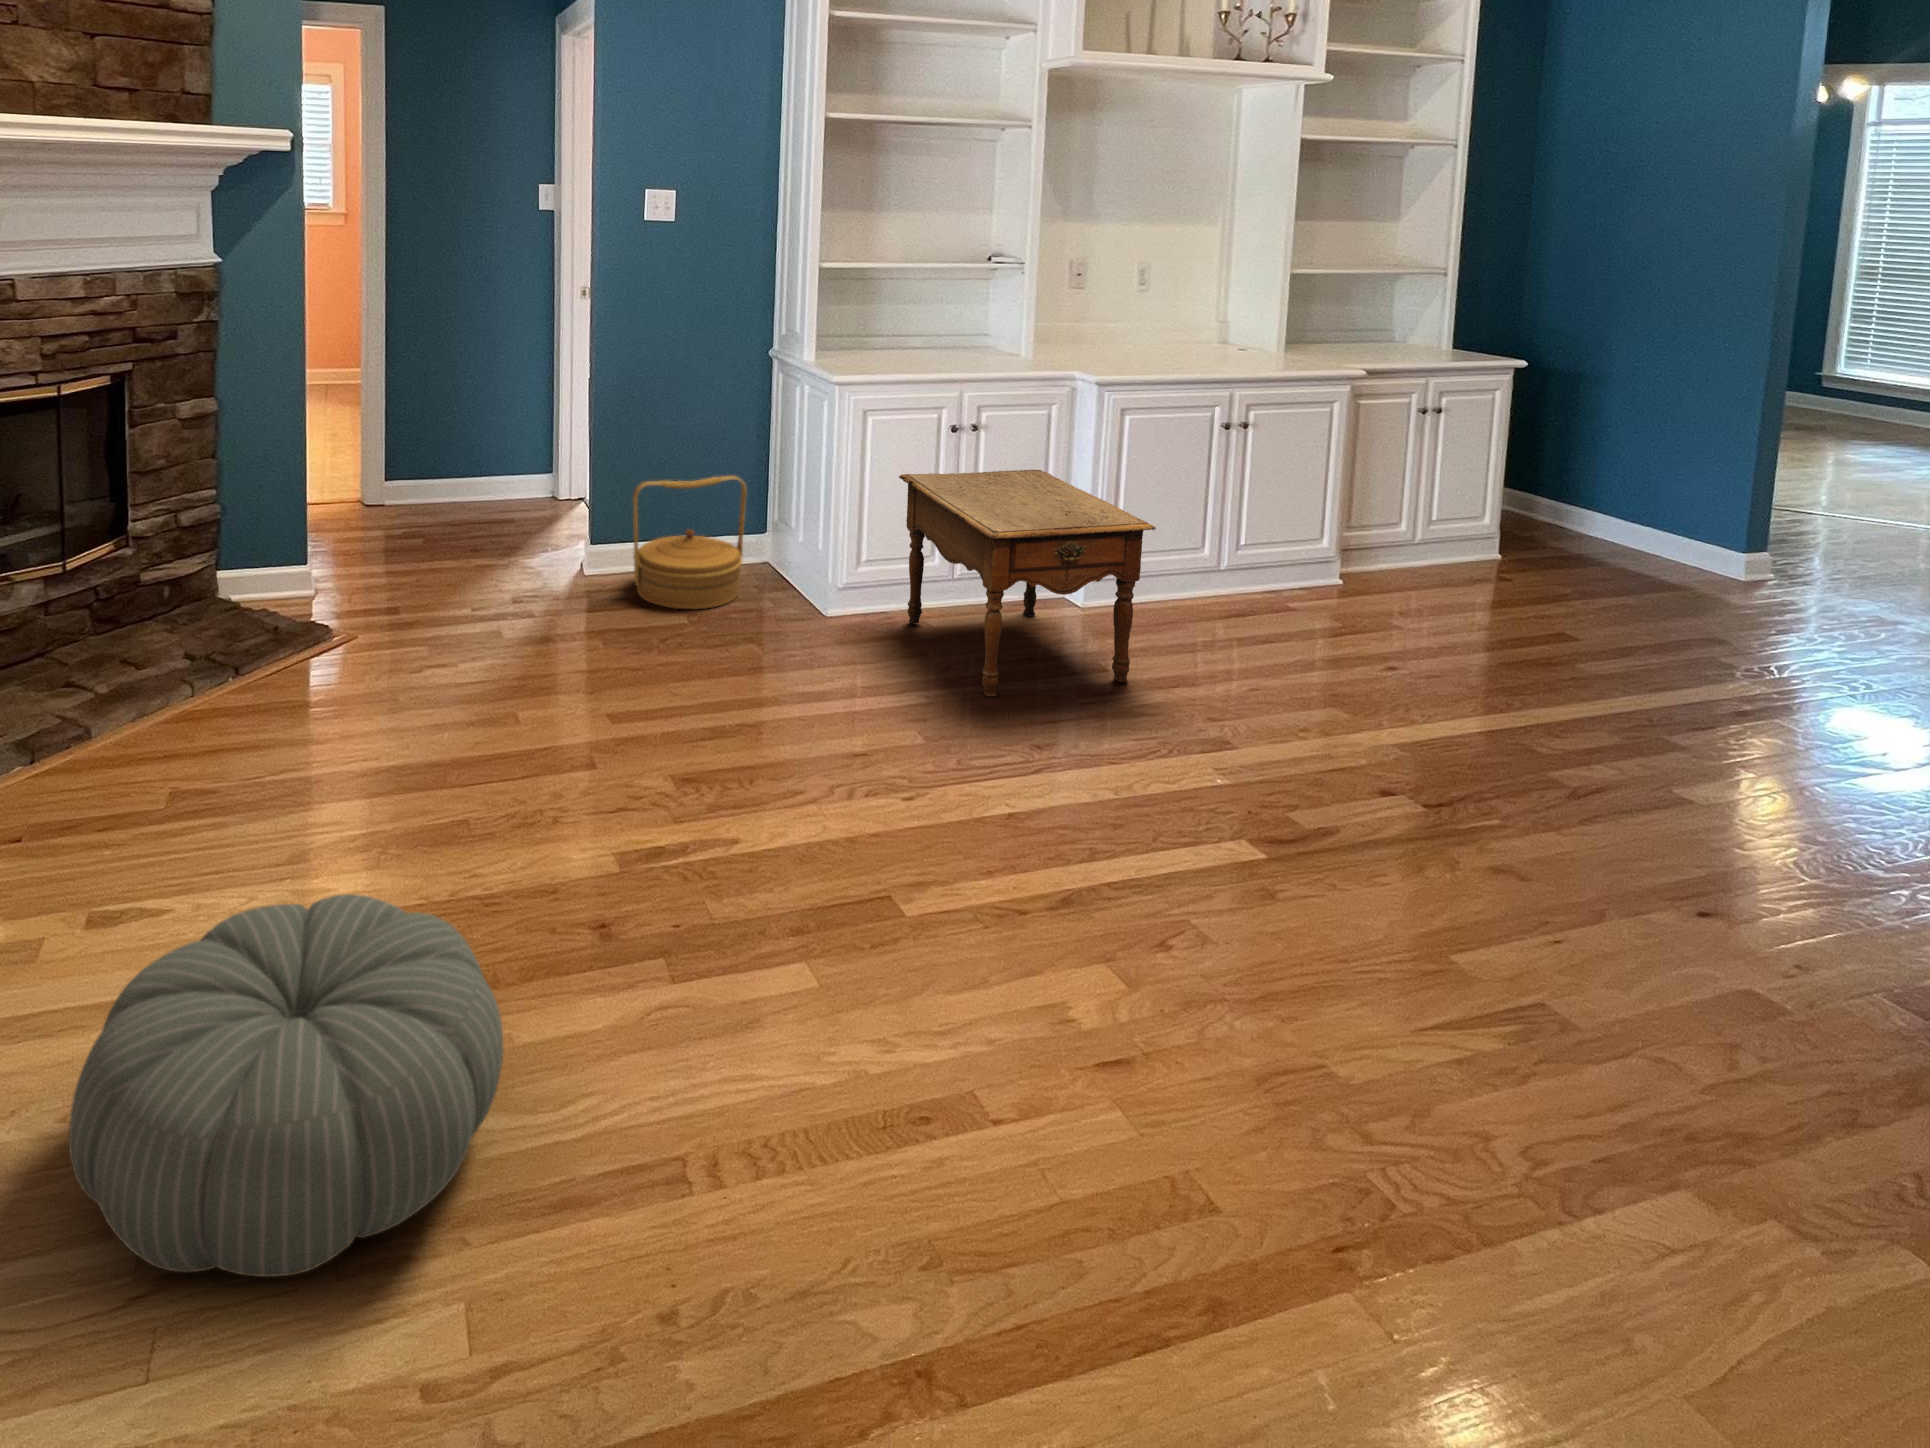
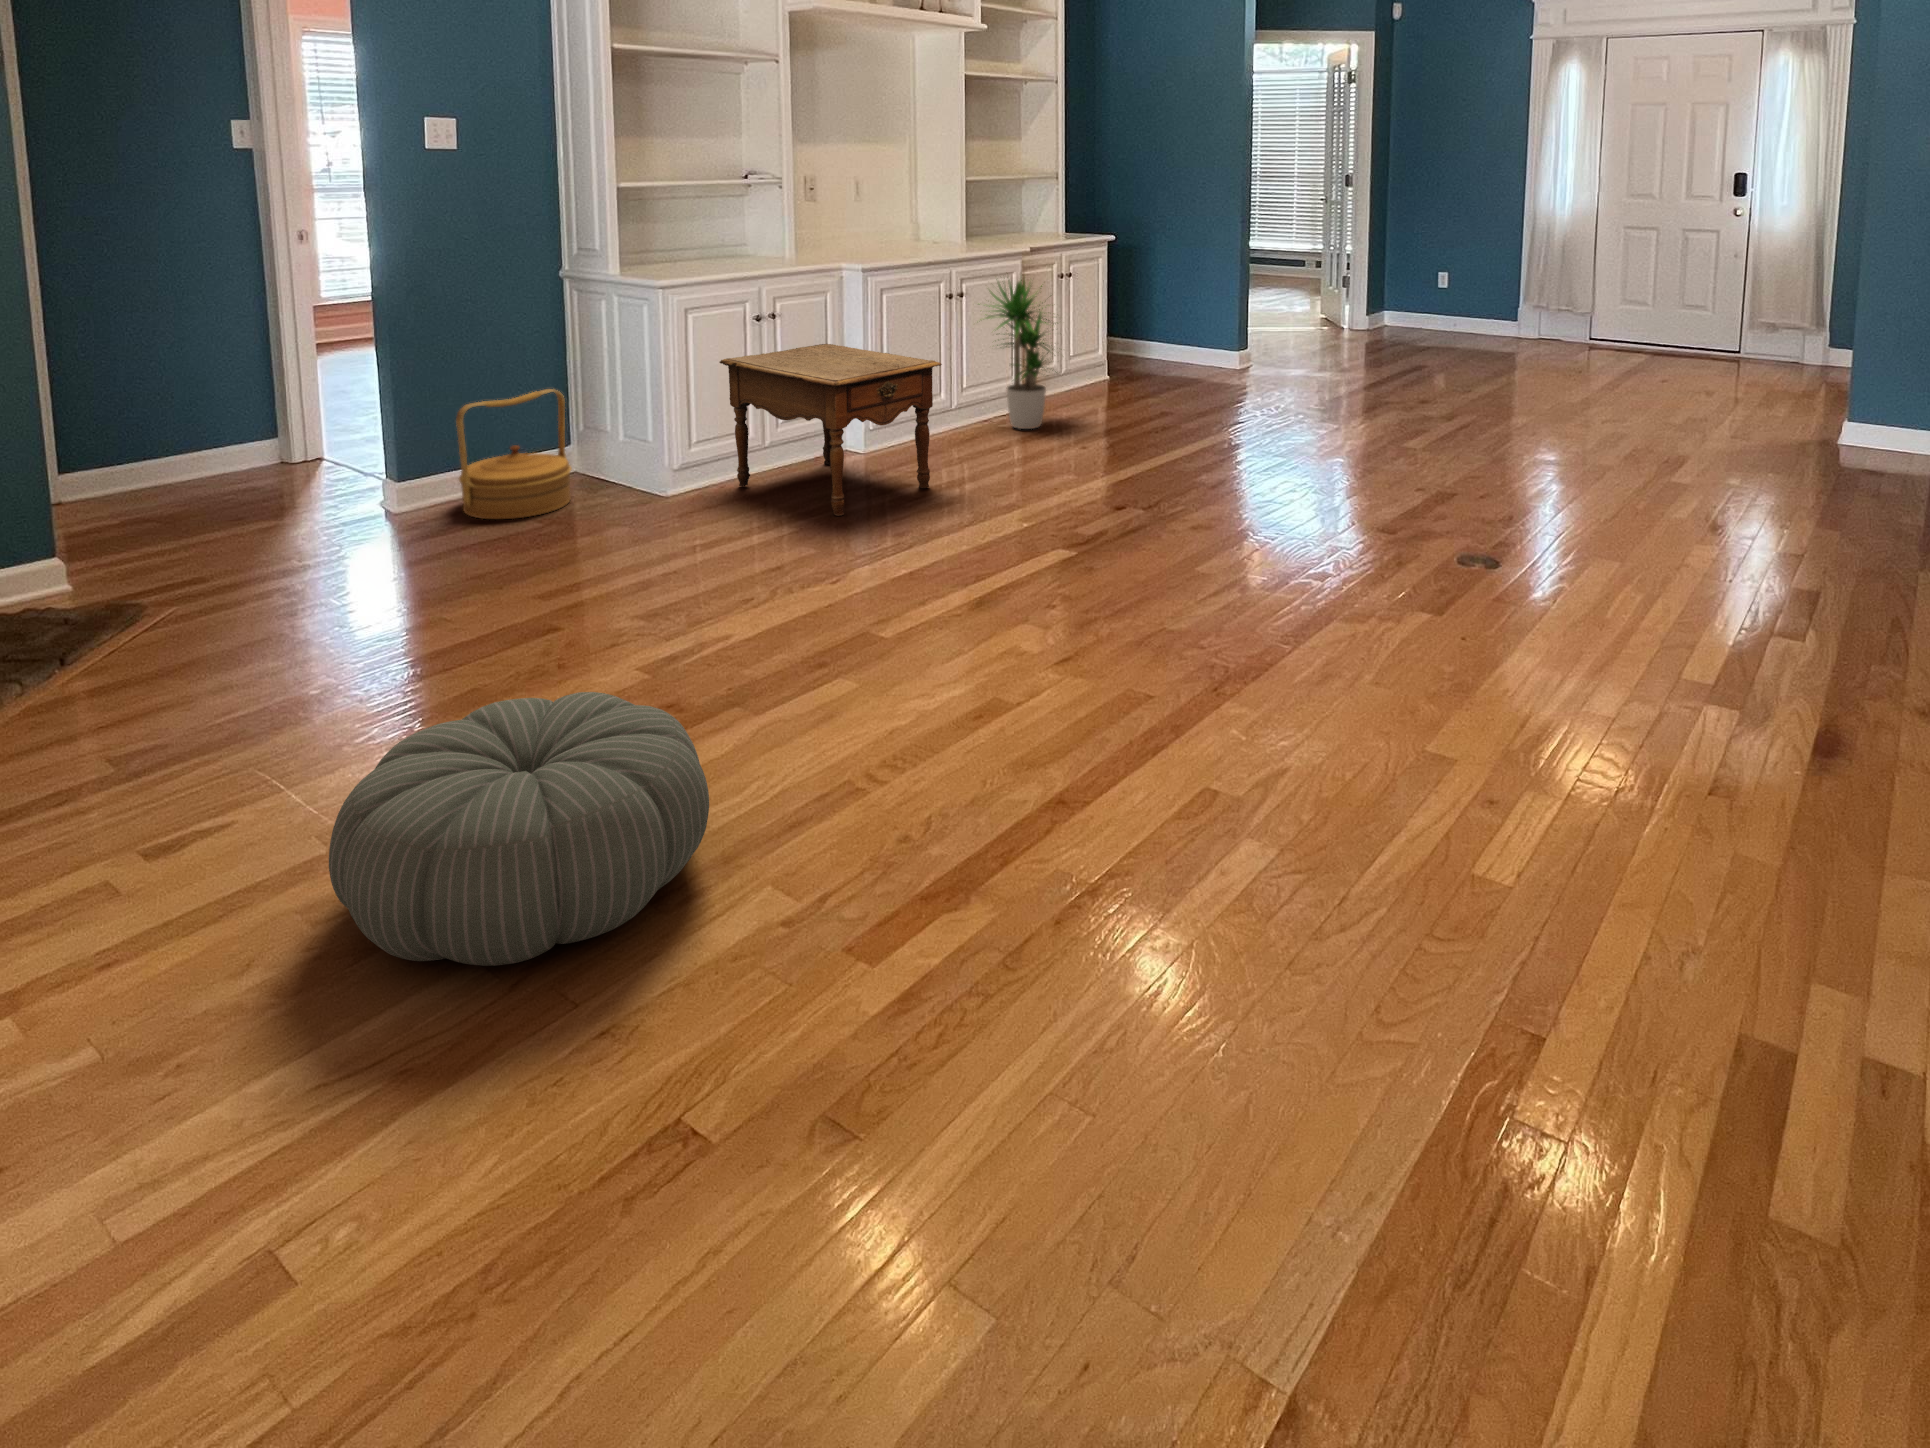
potted plant: none [1255,404,1397,620] -> present [980,279,1056,429]

